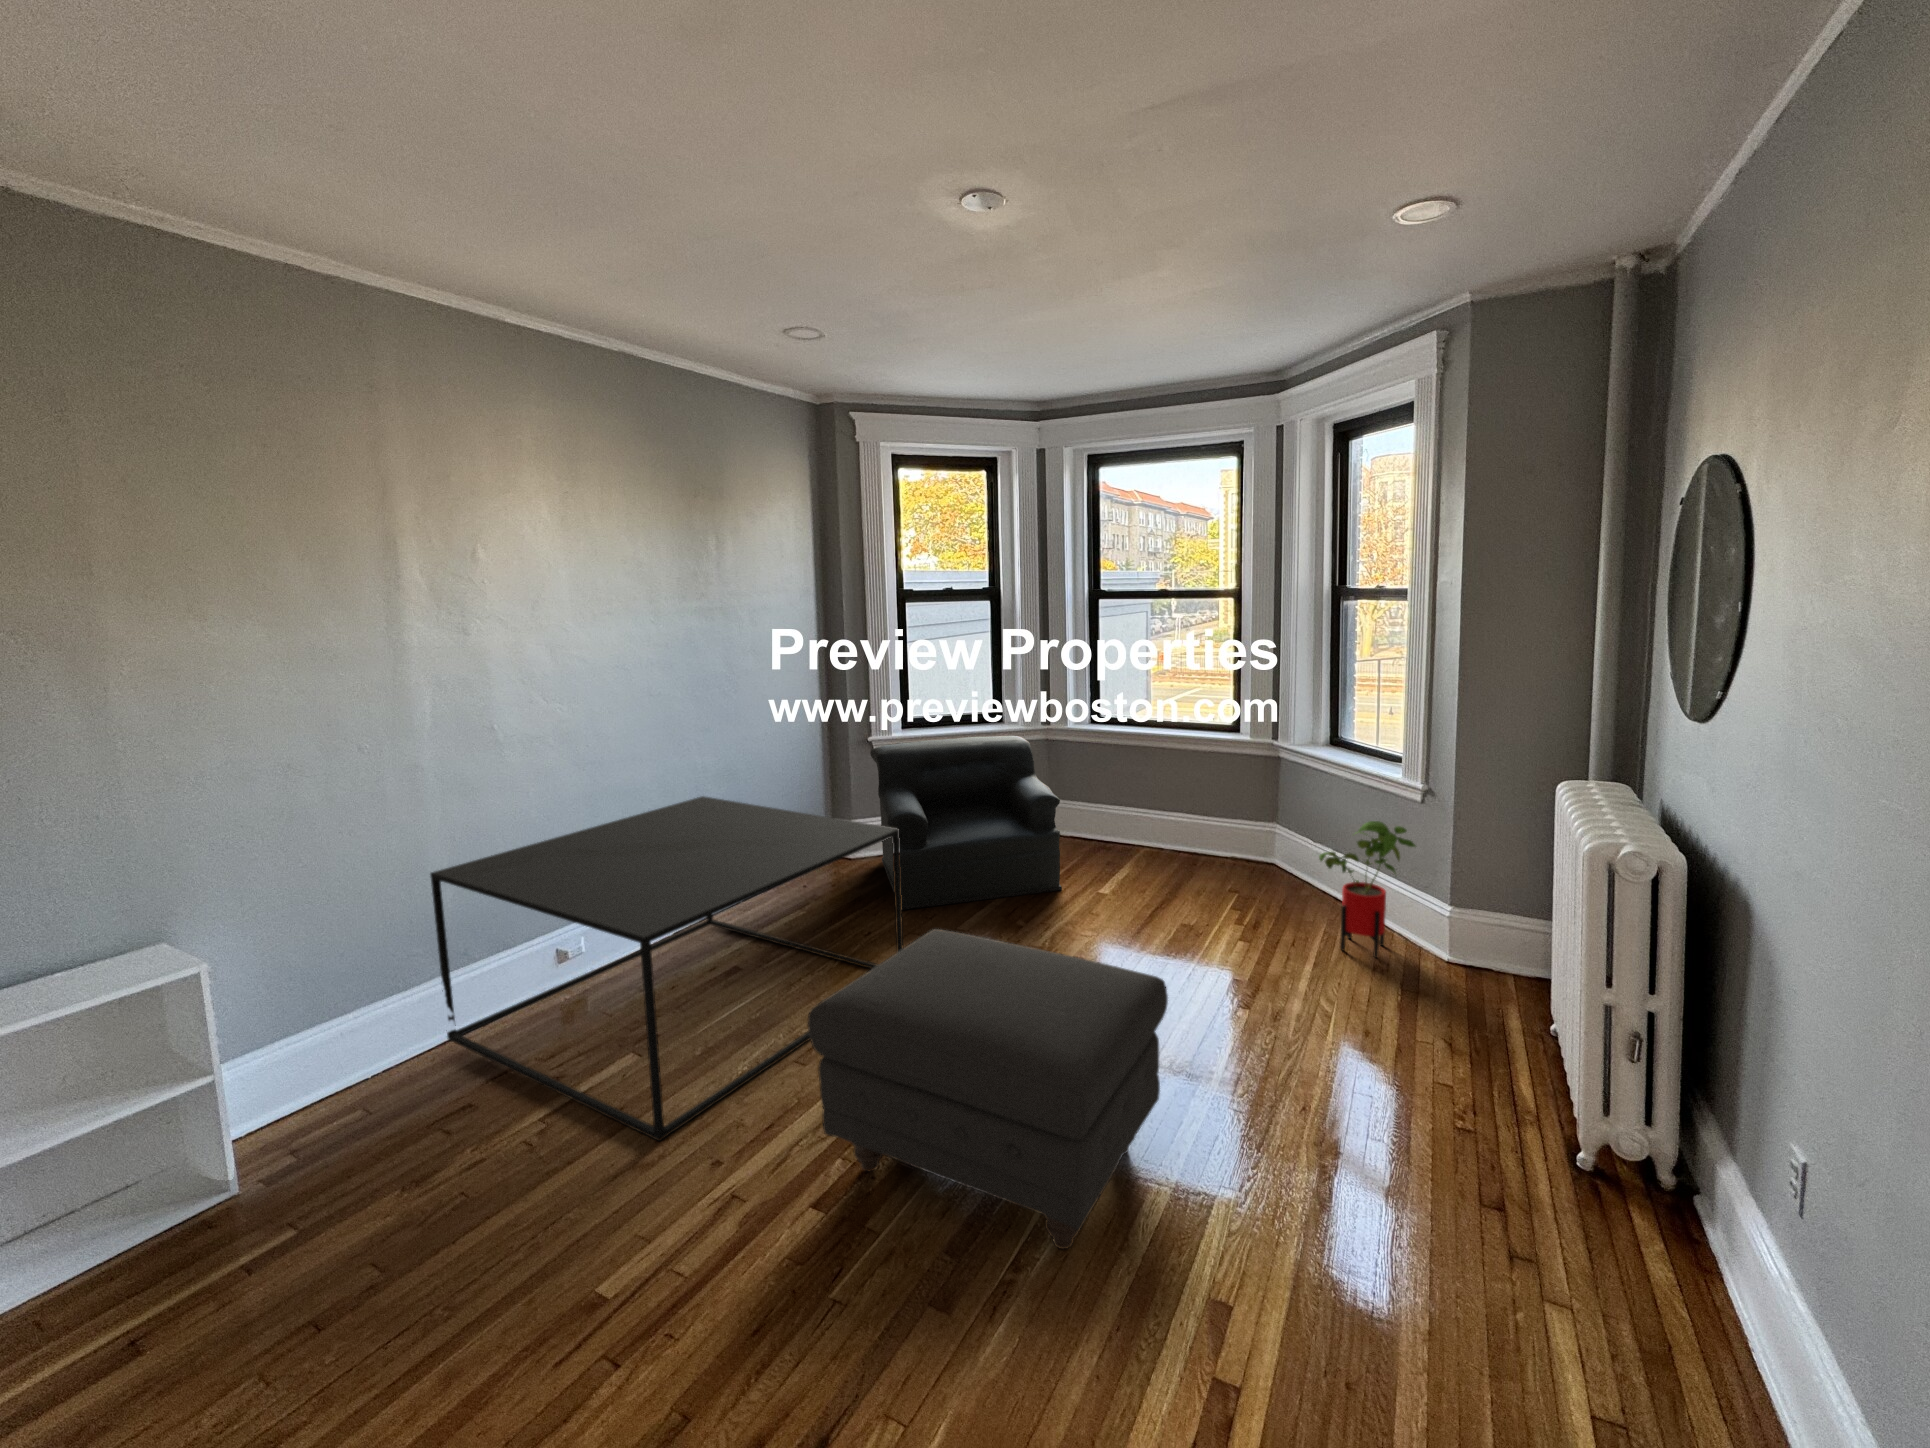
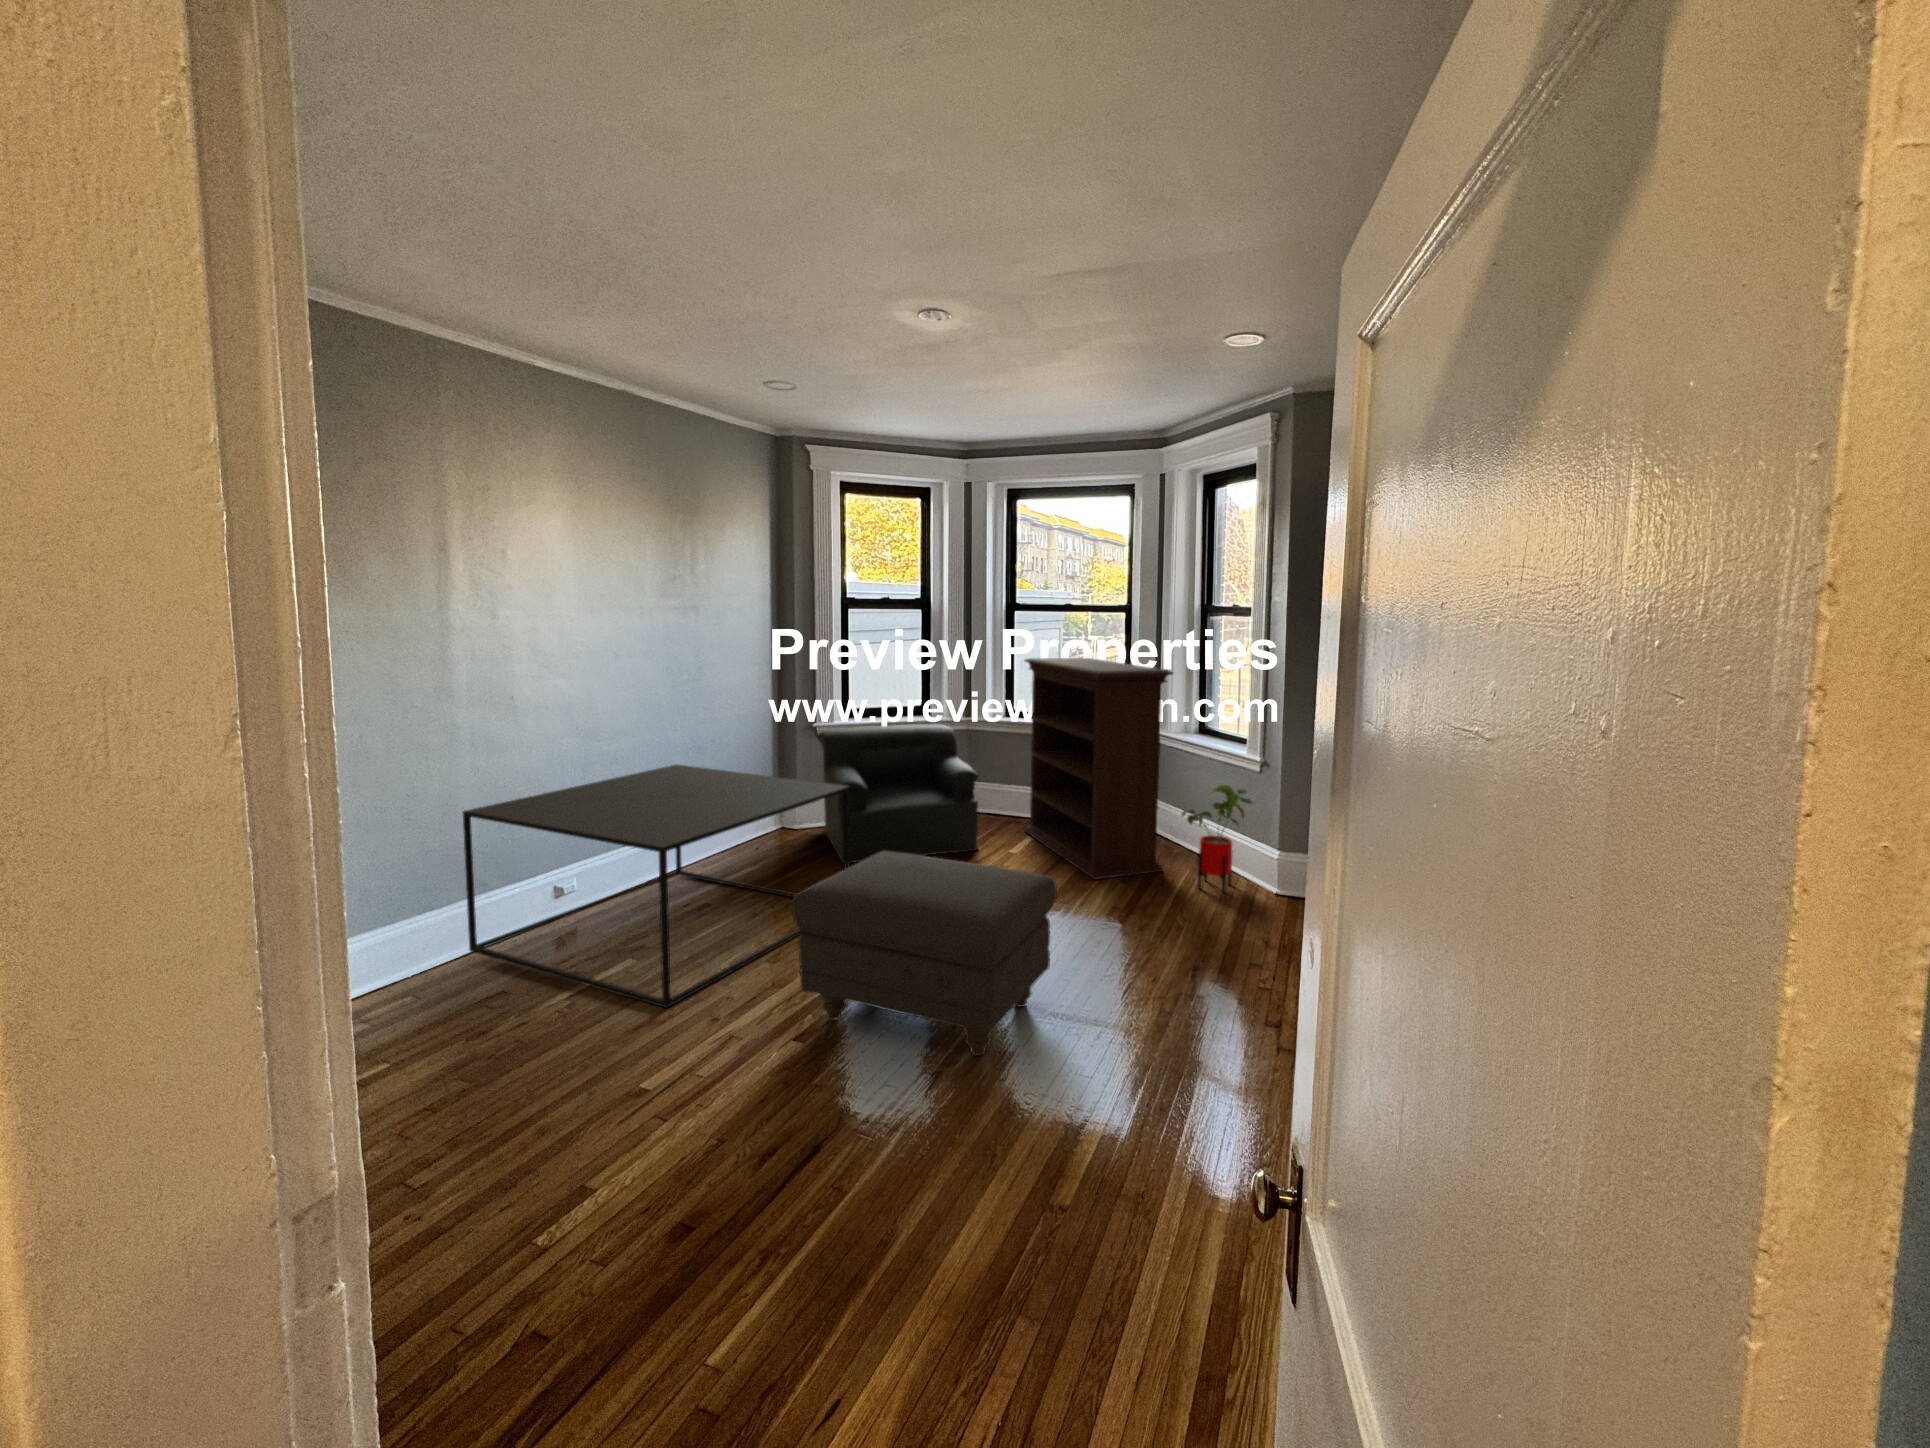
bookshelf: none [1112,654,1304,936] -> present [1025,658,1173,880]

